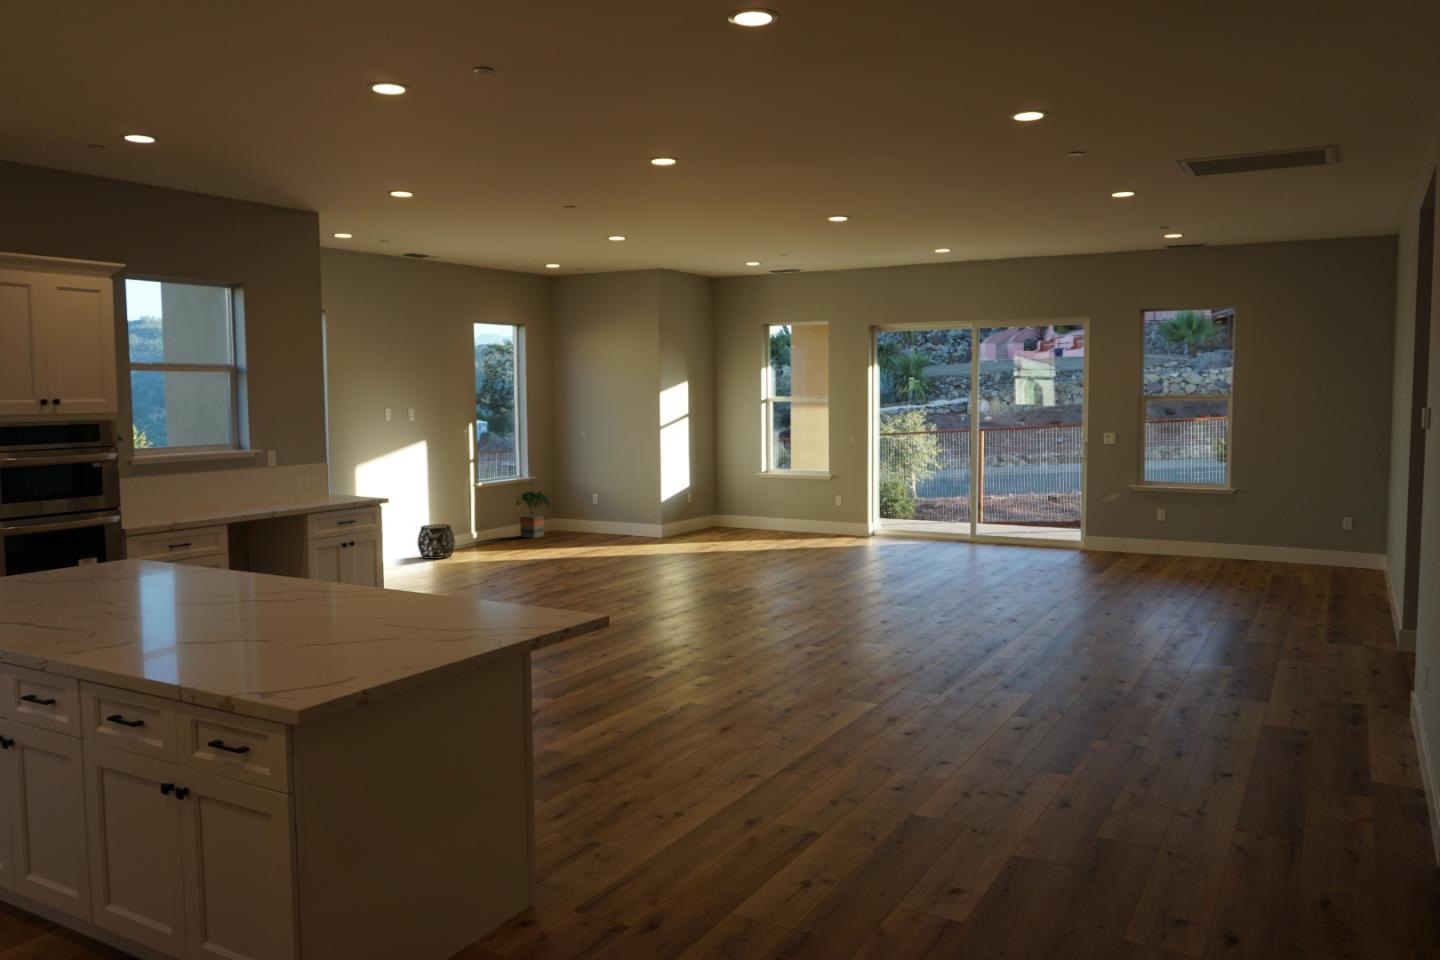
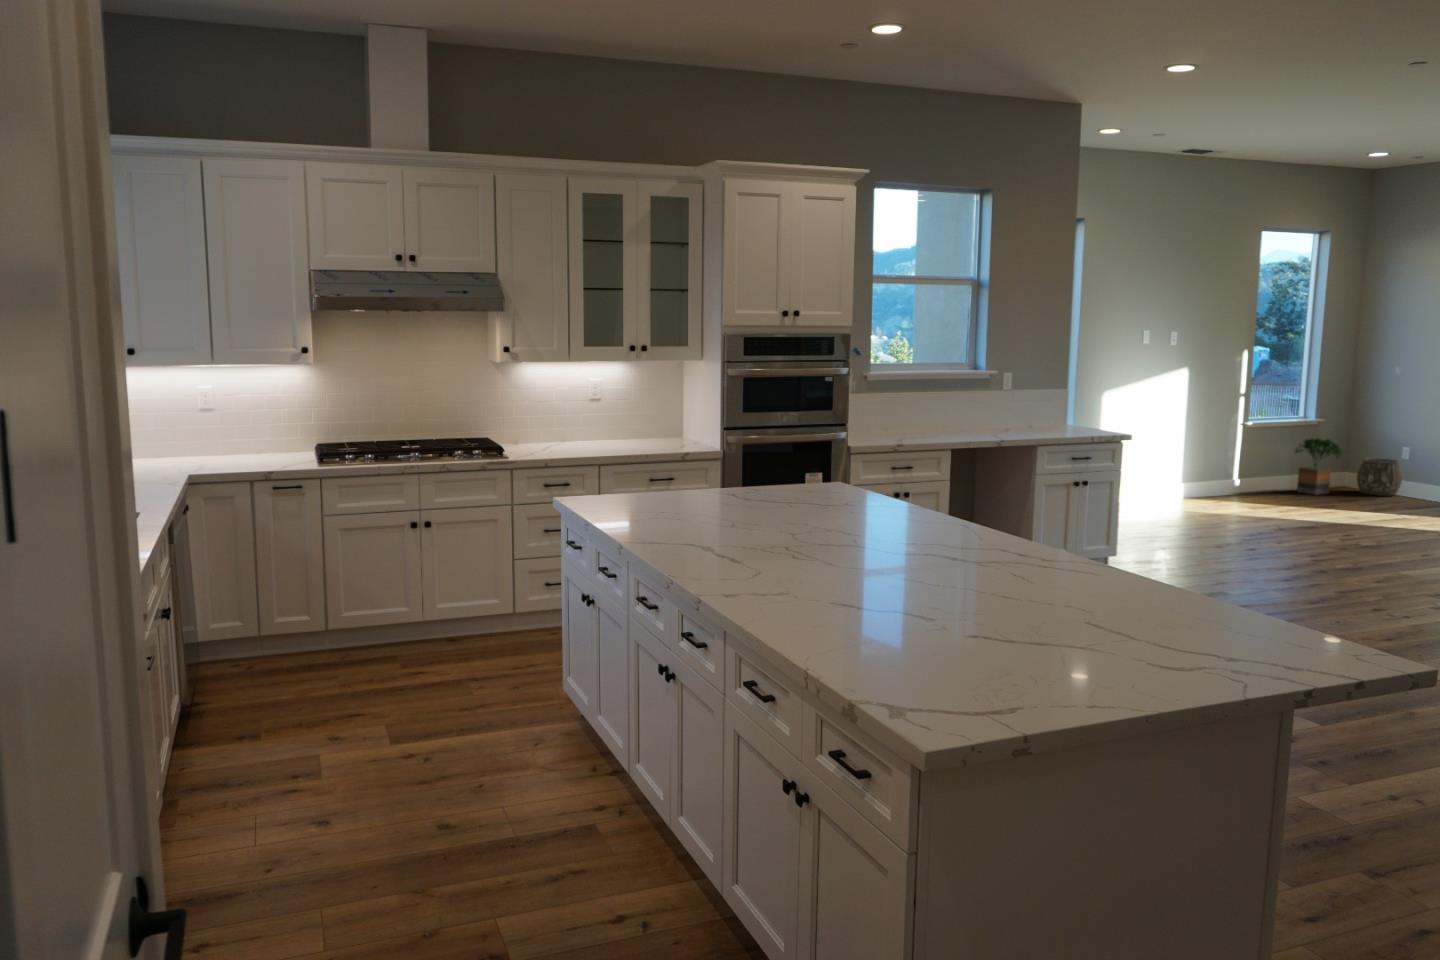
woven basket: present [418,524,455,559] -> present [1357,458,1402,496]

